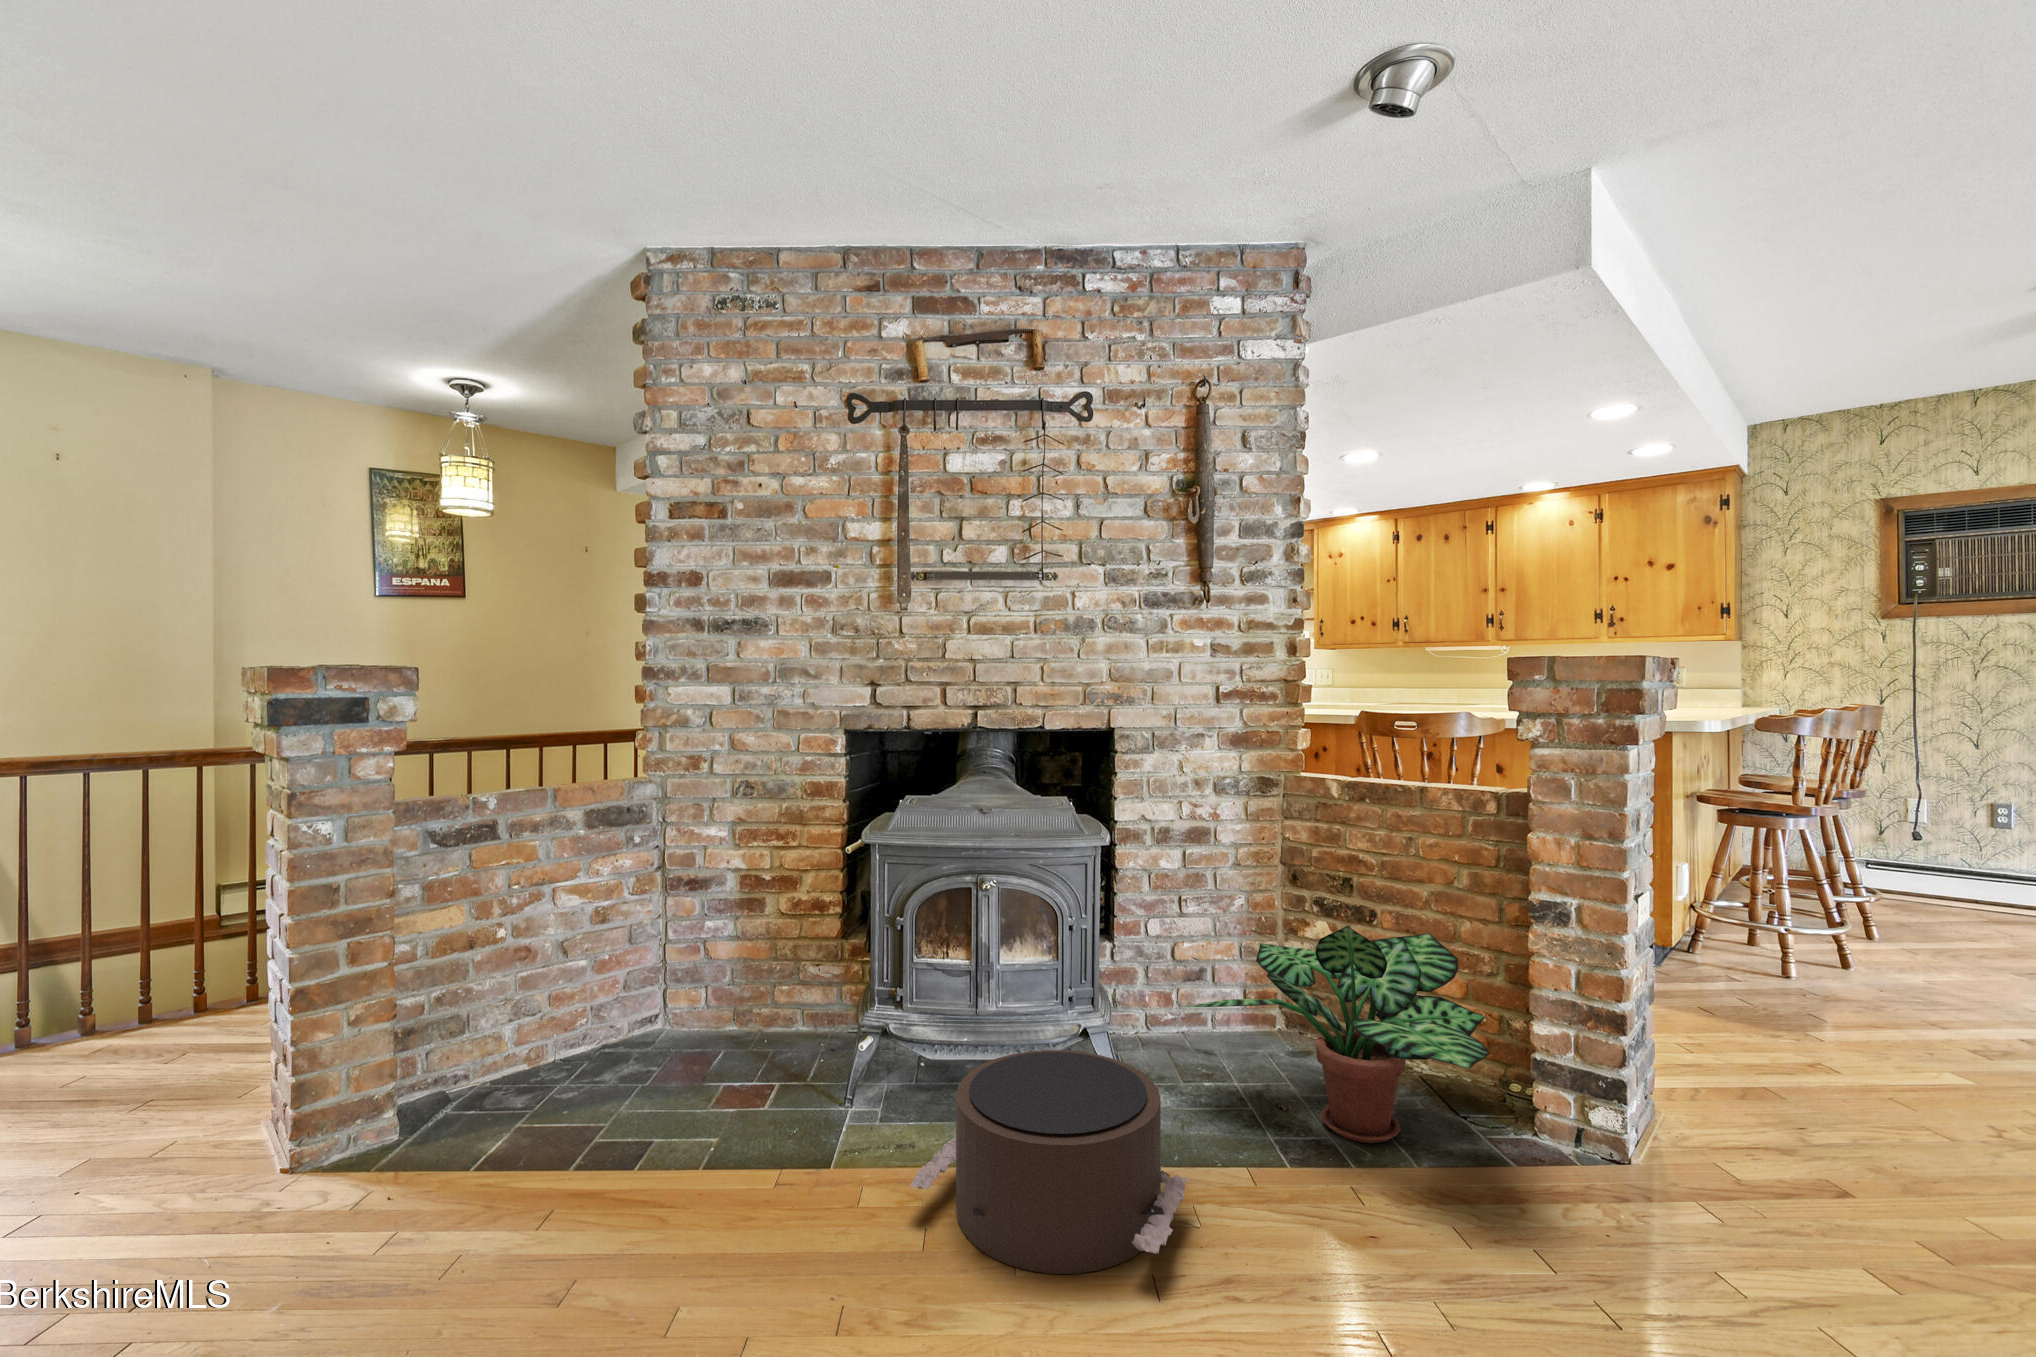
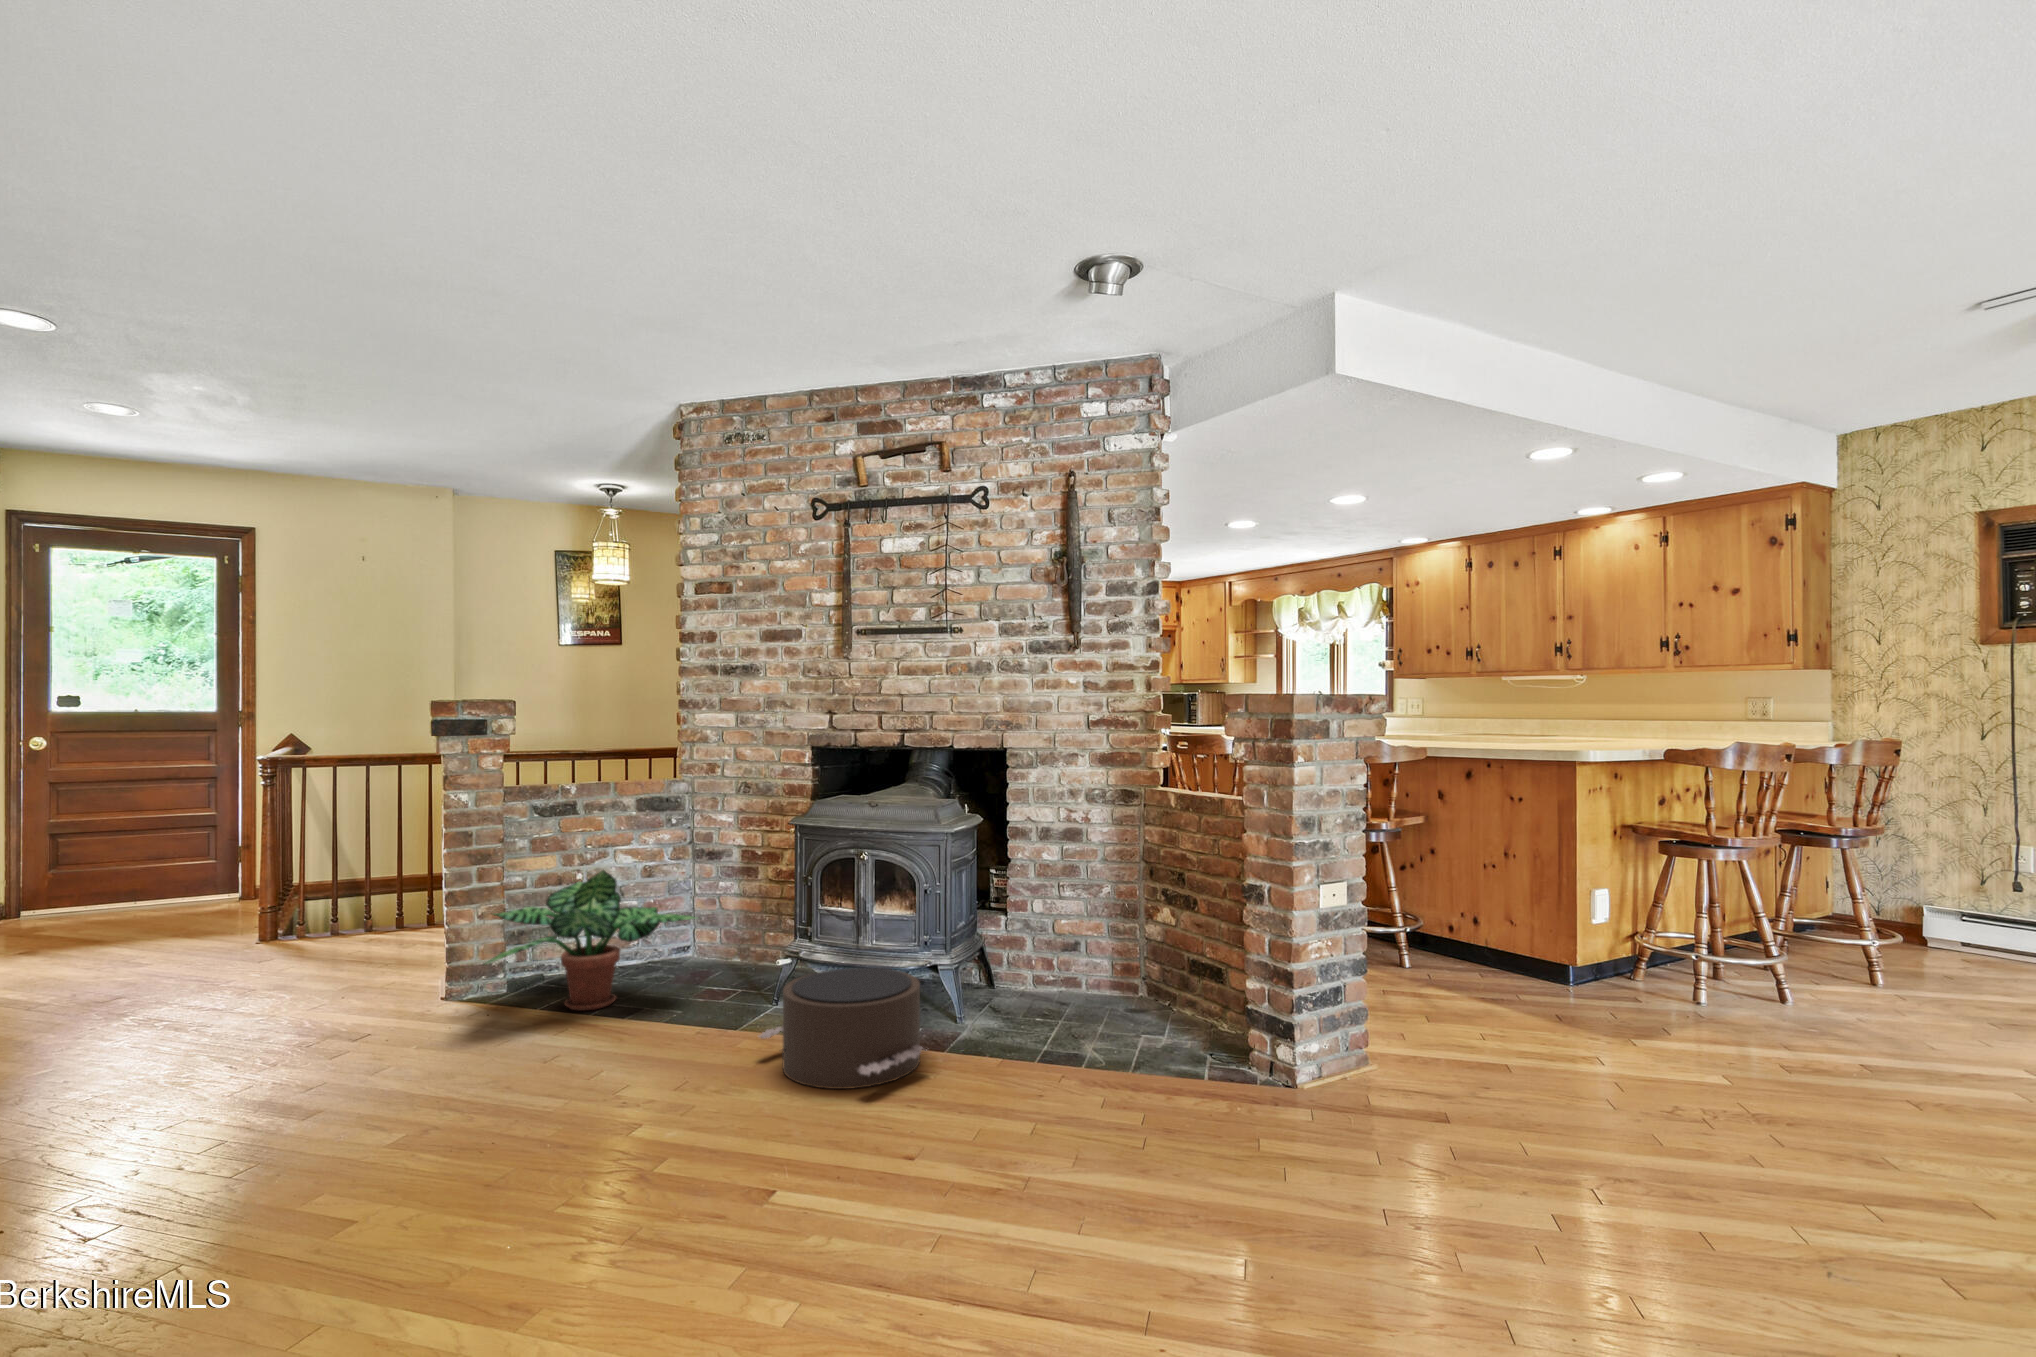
potted plant: present [1185,926,1491,1143] -> present [485,870,696,1011]

